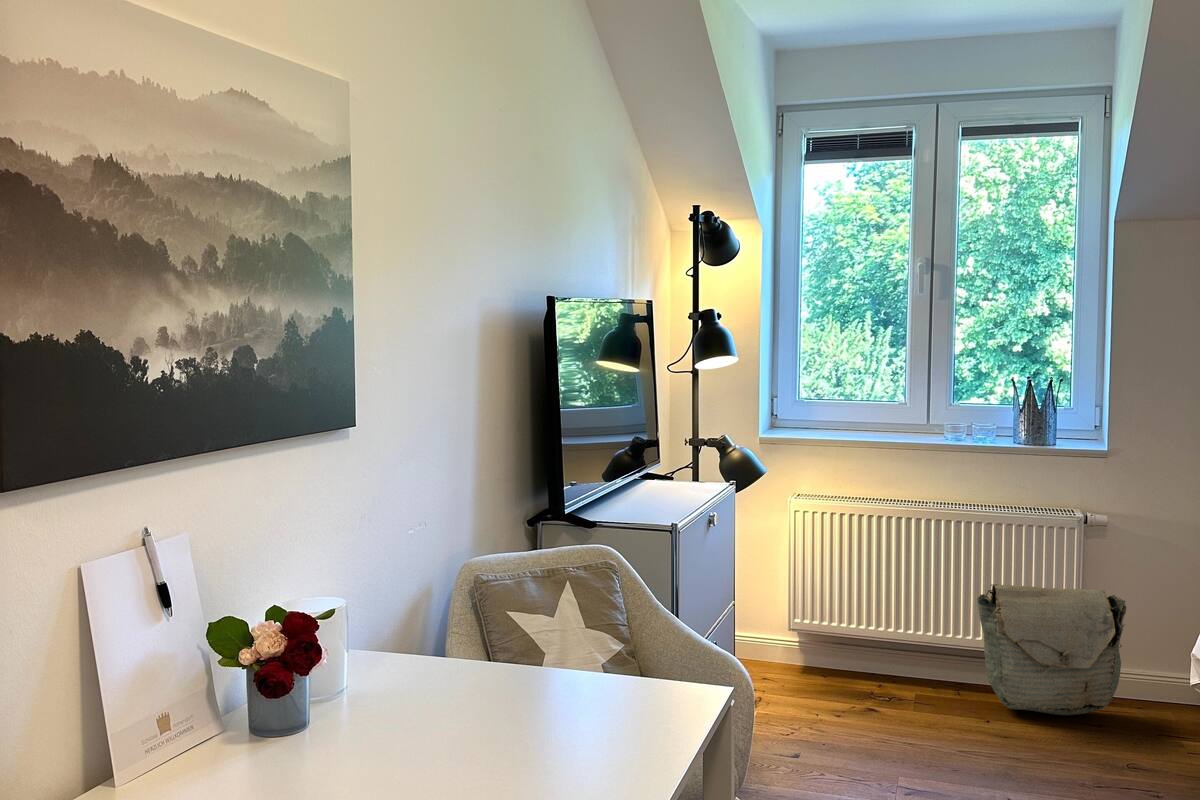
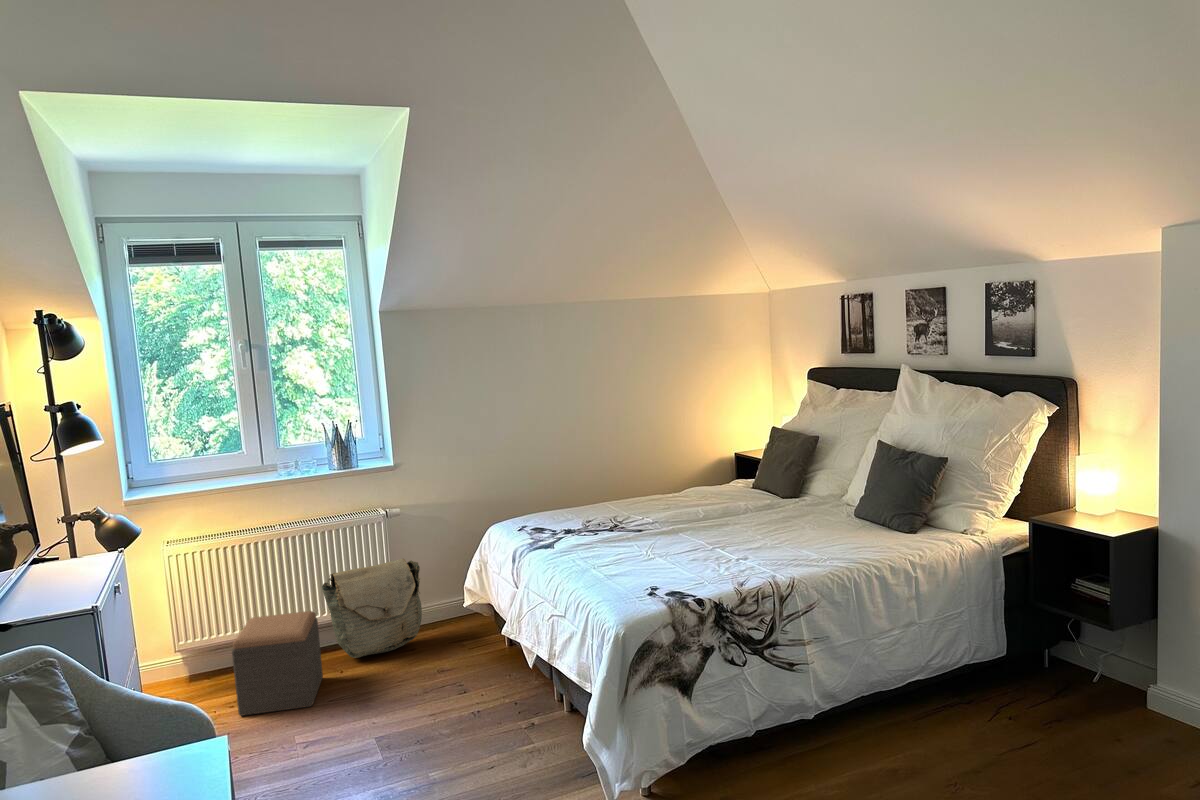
footstool: none [846,613,964,751] -> present [232,611,323,716]

